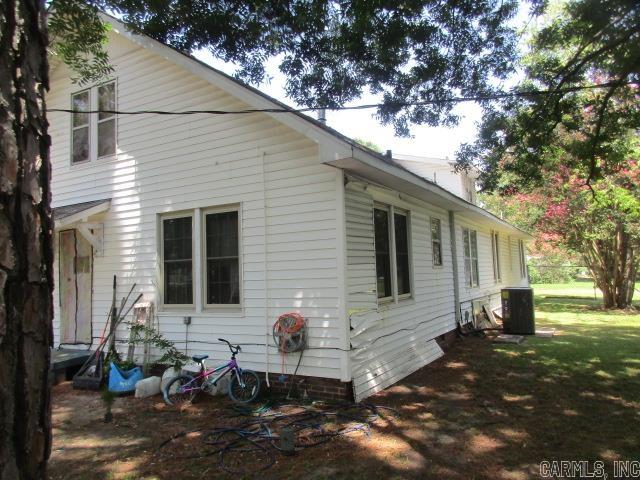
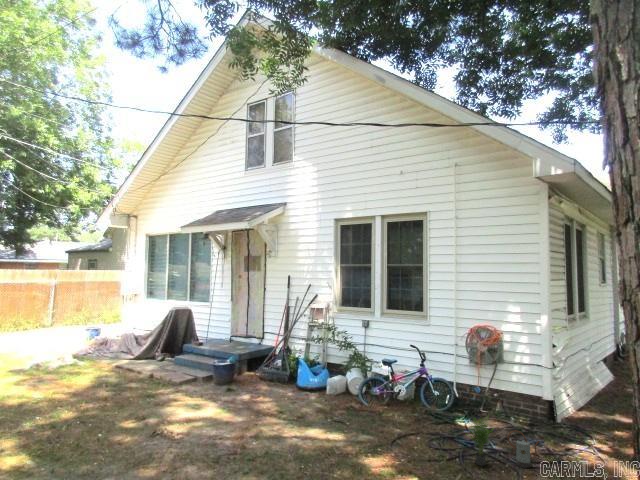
potted plant: present [100,386,117,423] -> present [471,419,491,466]

